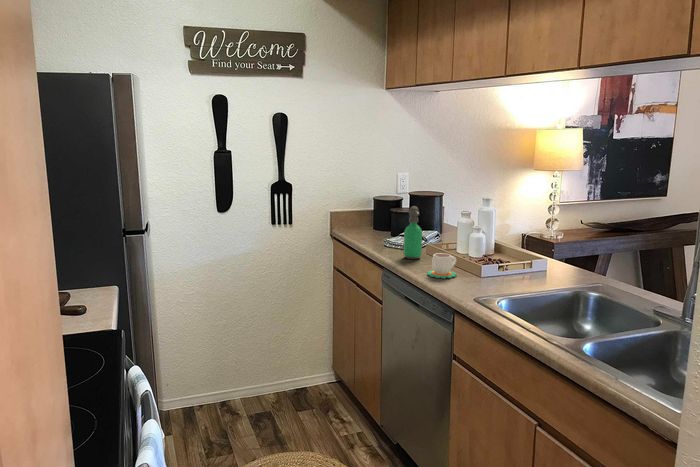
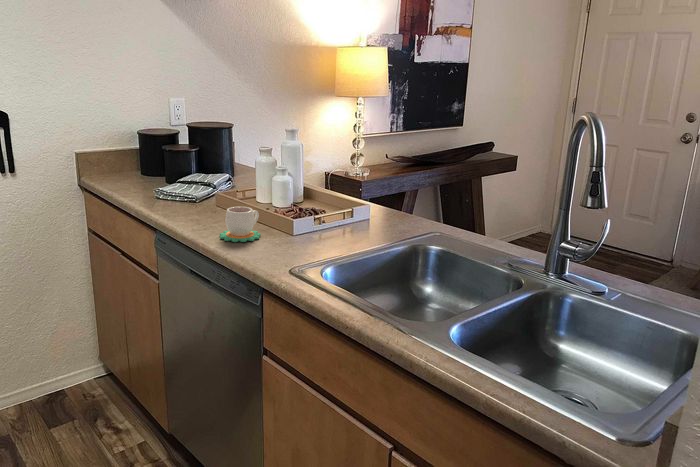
soap dispenser: present [404,206,422,259] -> none [183,142,209,215]

